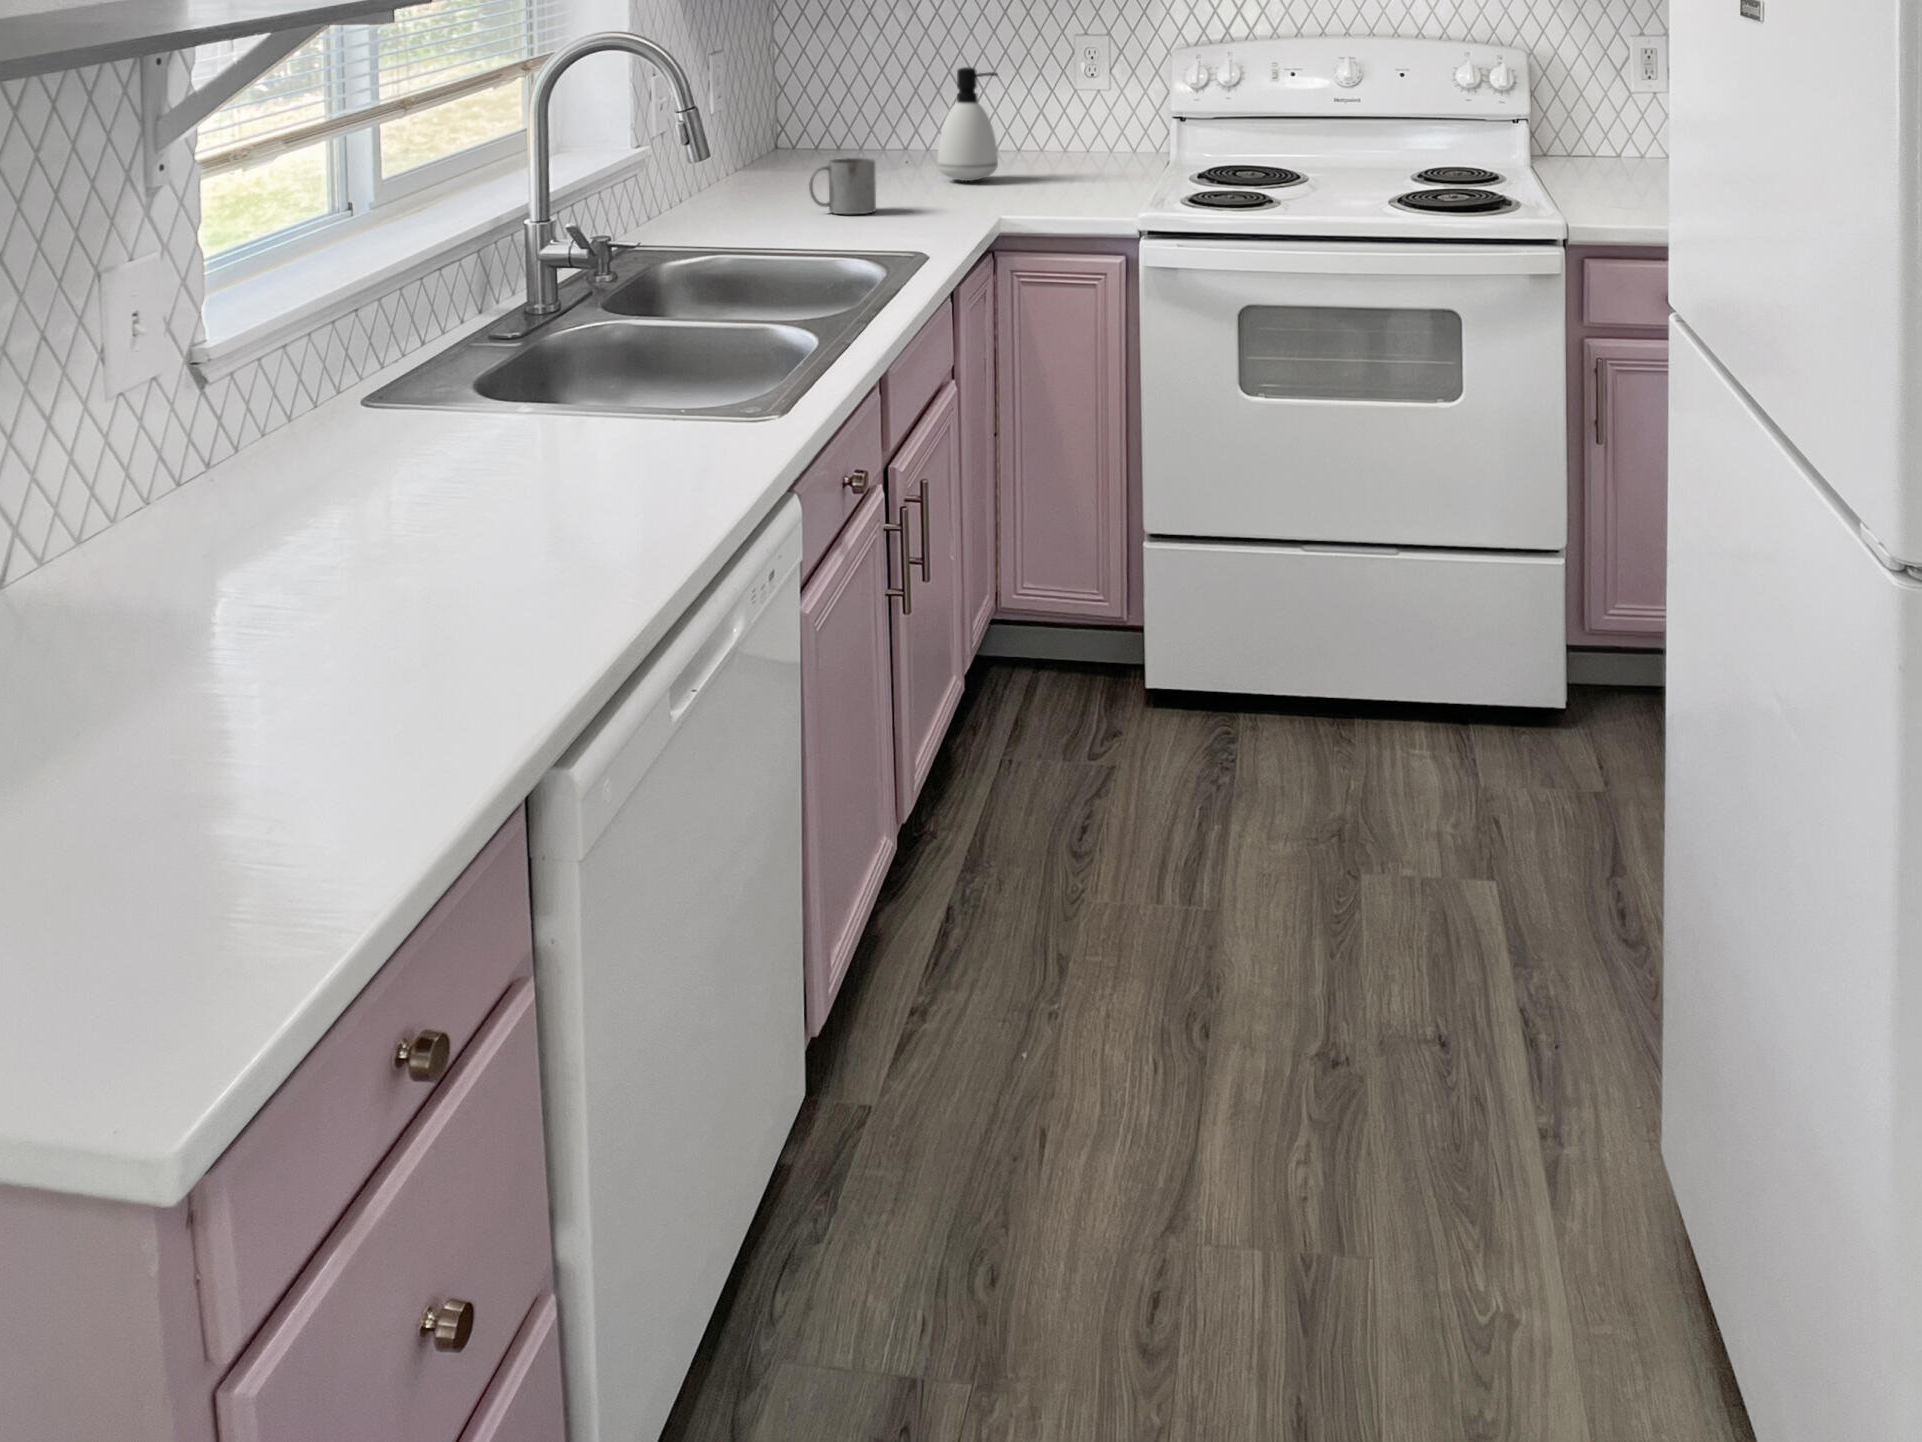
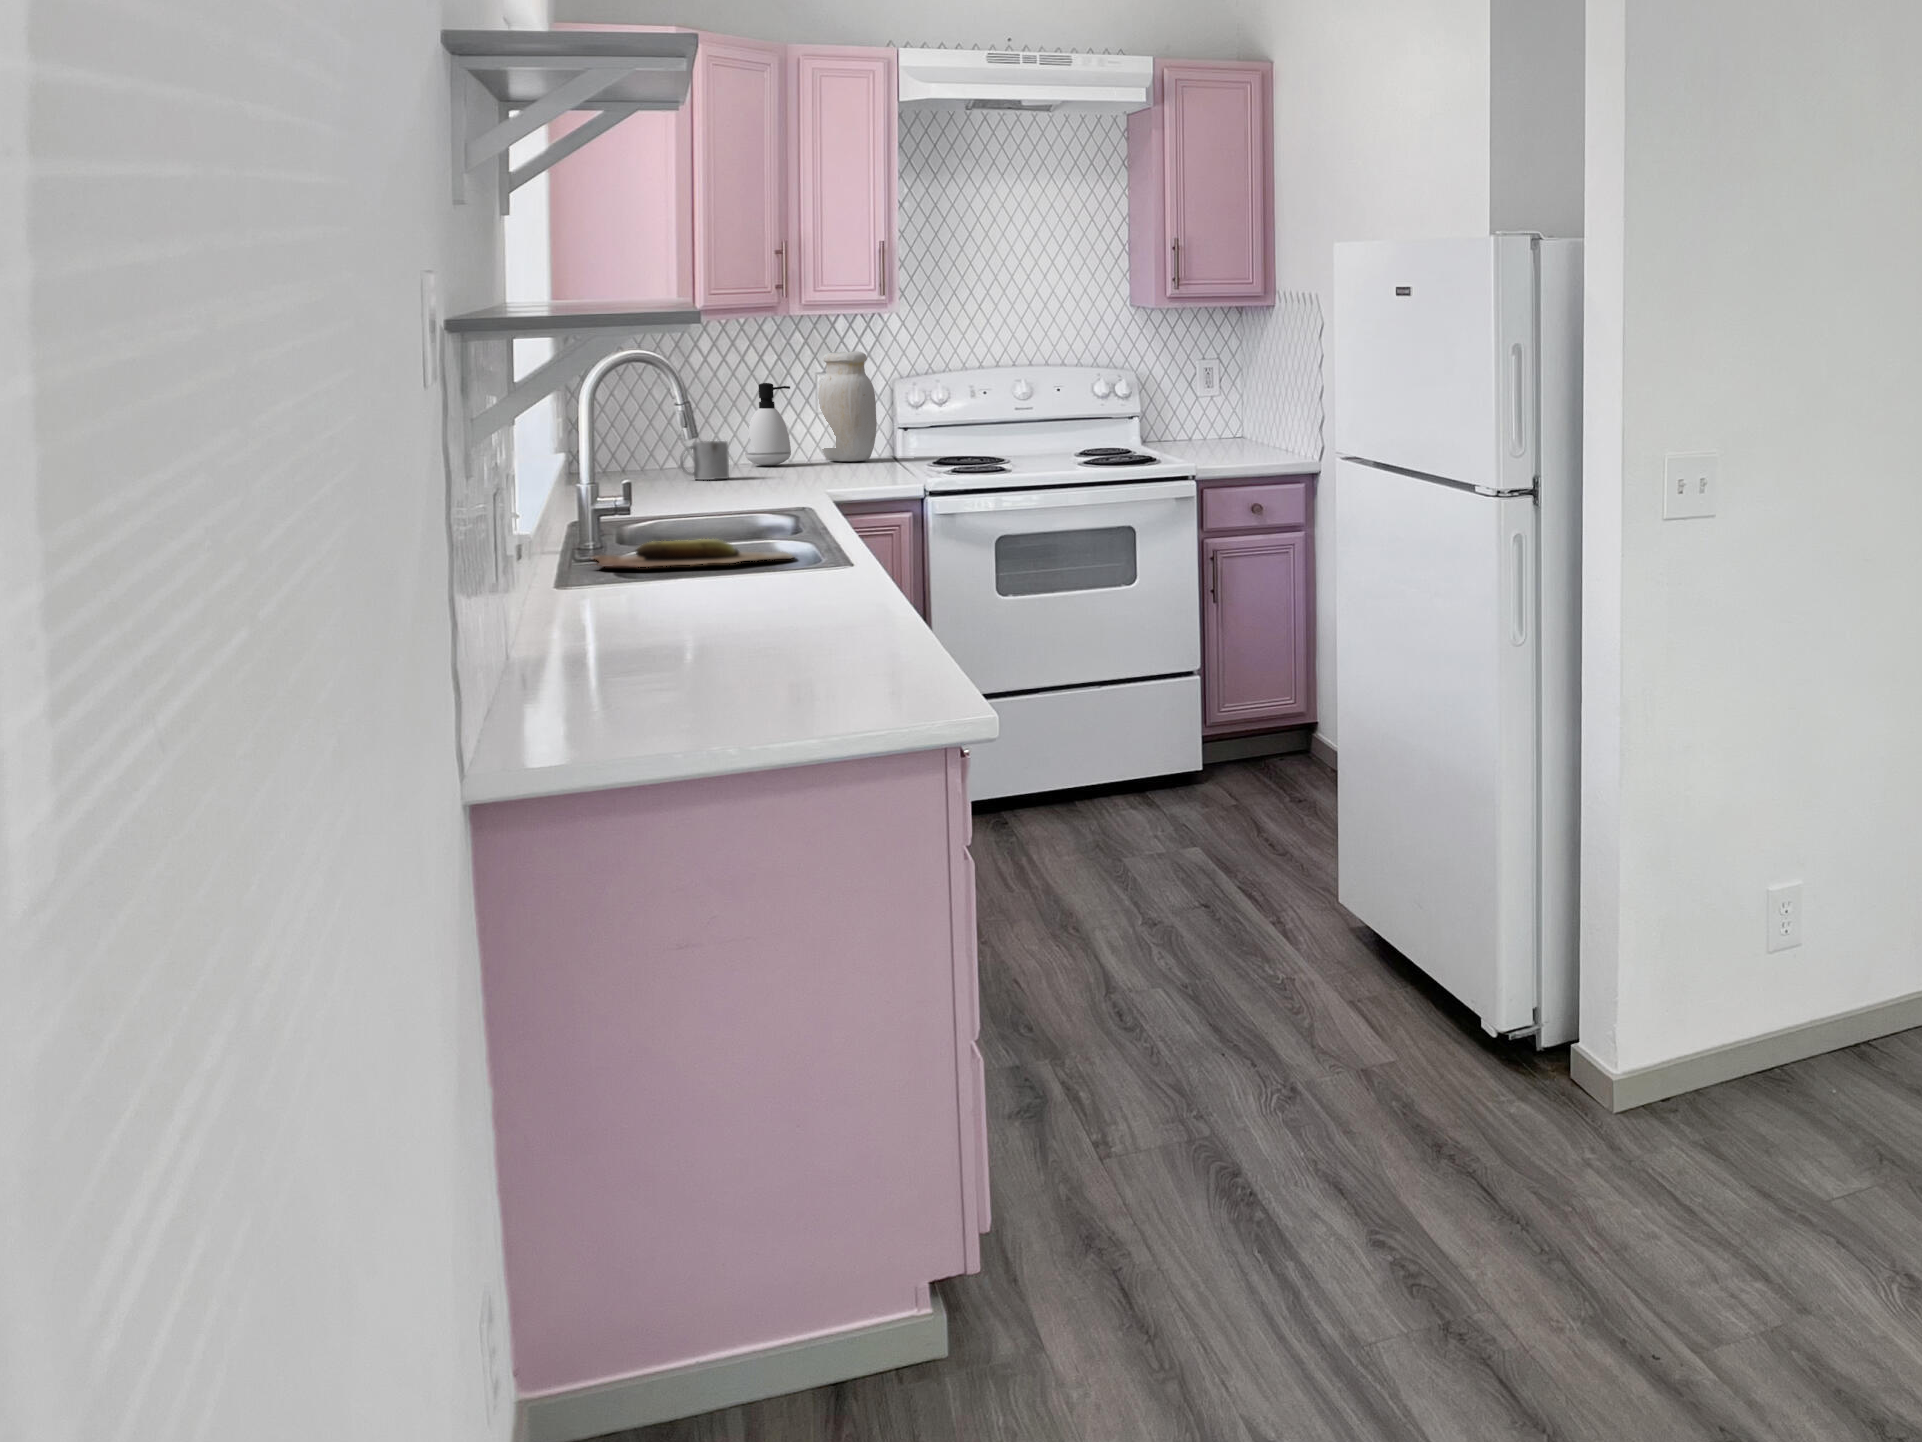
jar: none [1044,22,1122,176] -> present [818,352,877,461]
cutting board: none [301,437,649,498] -> present [592,539,793,567]

